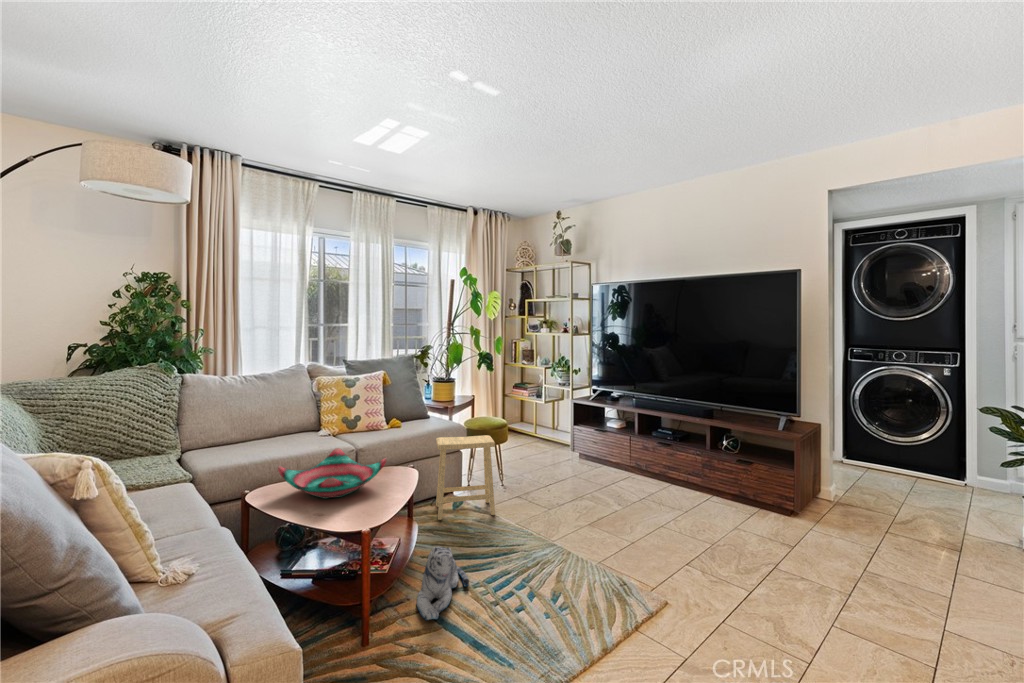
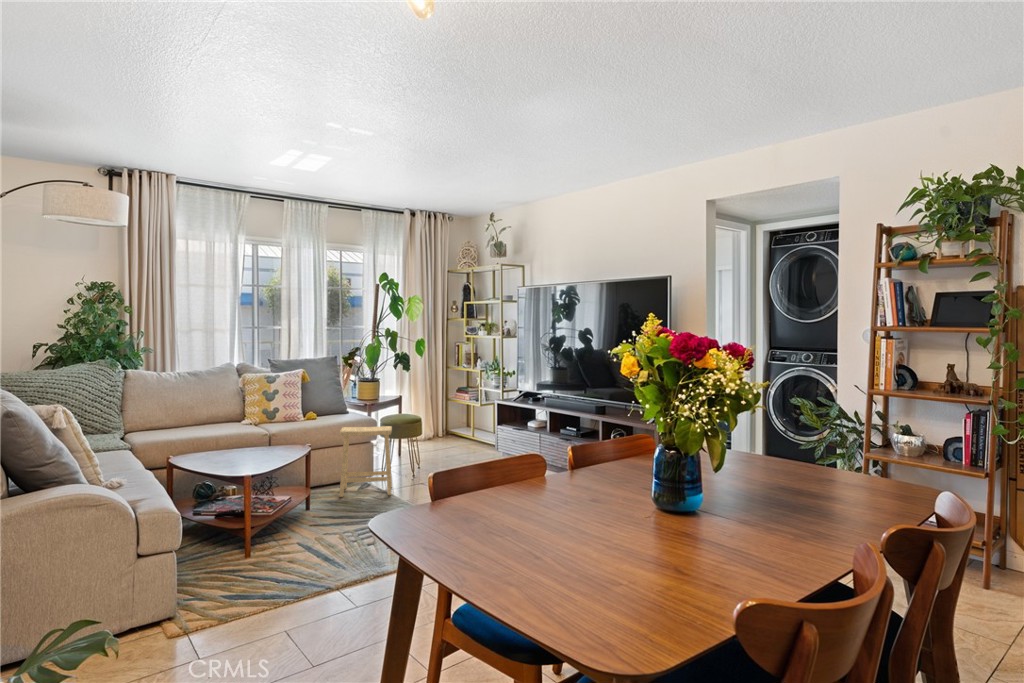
decorative bowl: present [278,448,387,499] -> none [194,428,281,461]
plush toy: present [416,547,469,621] -> none [295,499,343,549]

